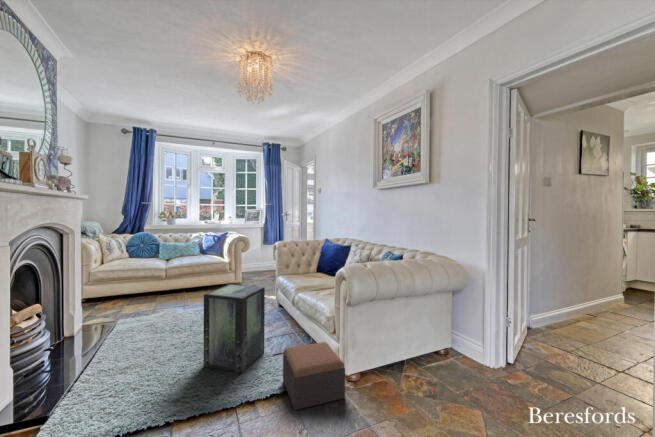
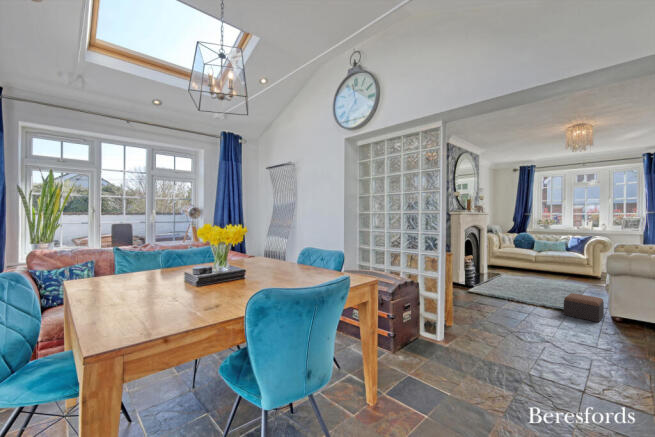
storage box: present [204,284,265,373] -> none [533,262,573,302]

